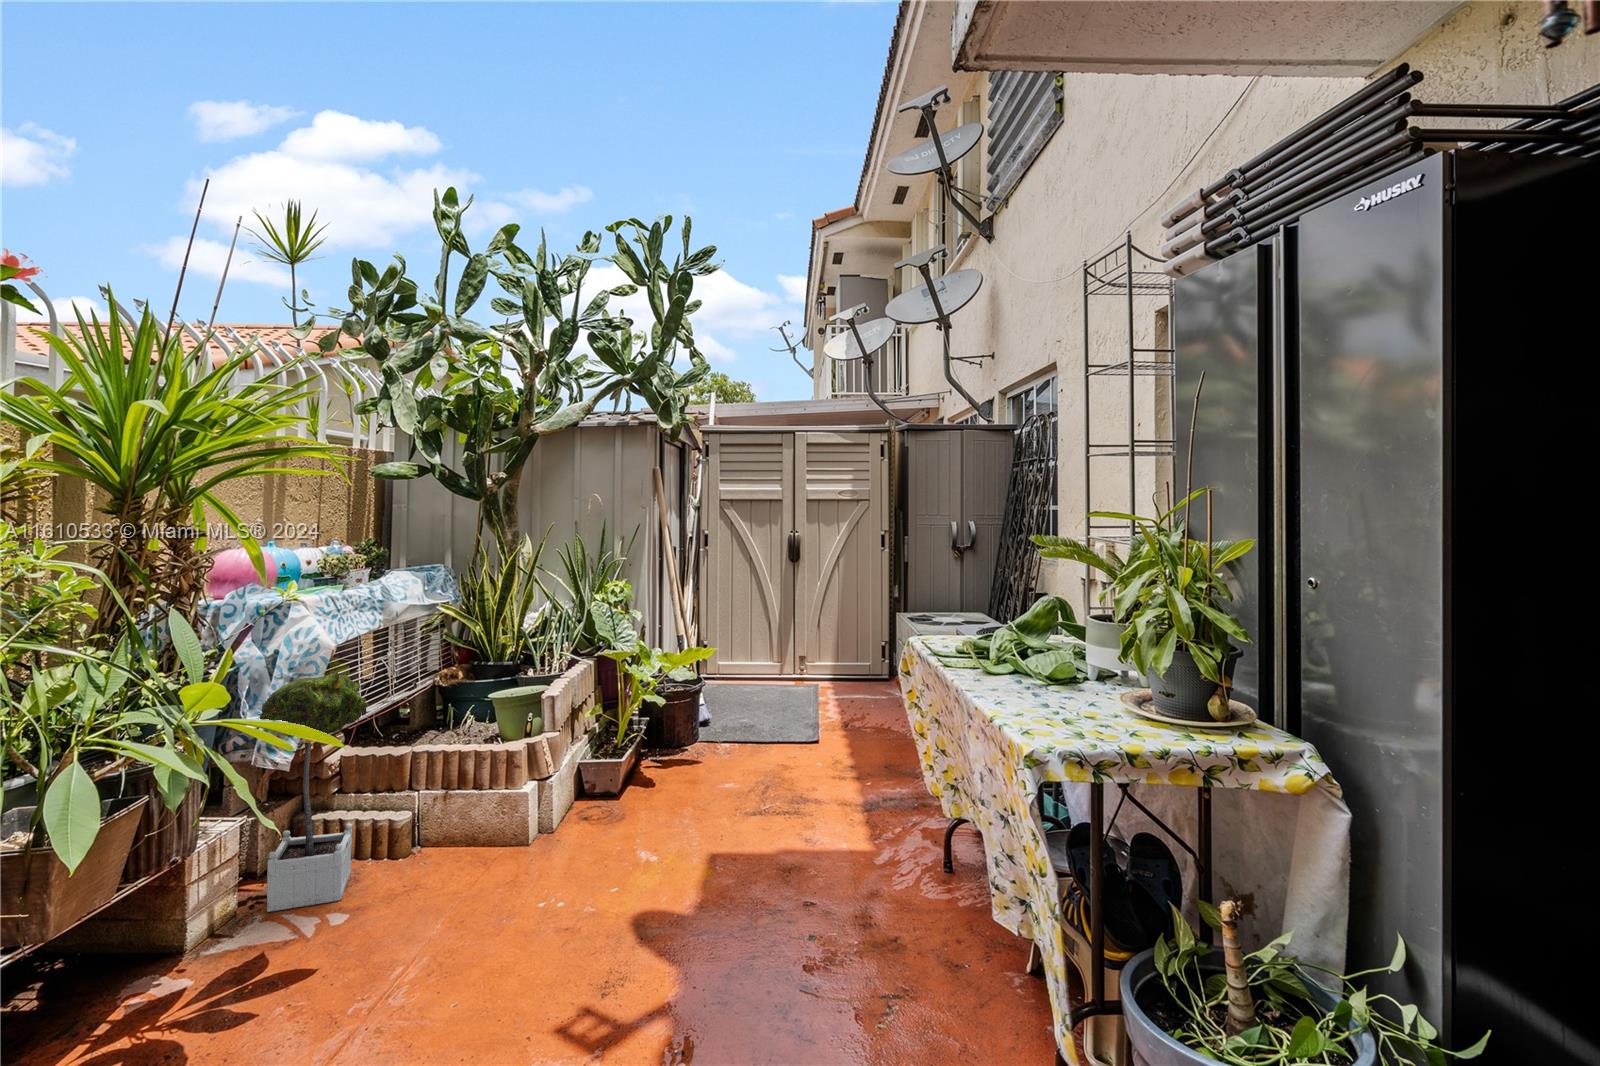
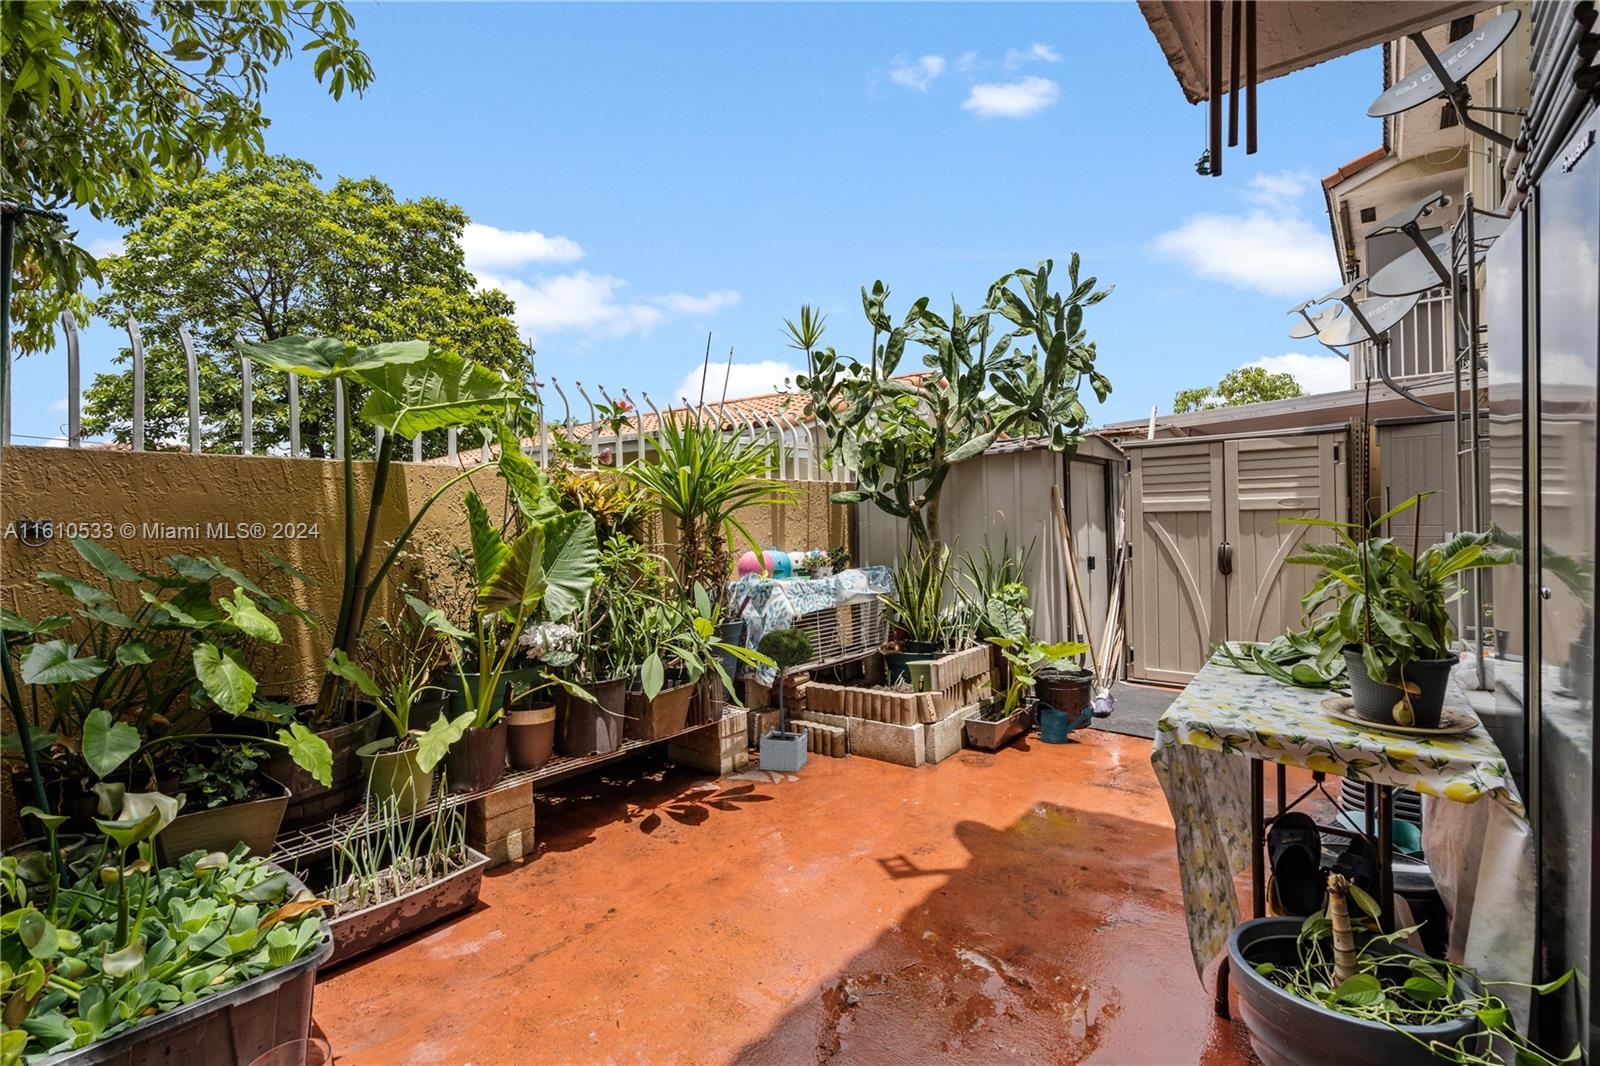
watering can: none [644,720,713,768] -> present [1034,705,1092,744]

